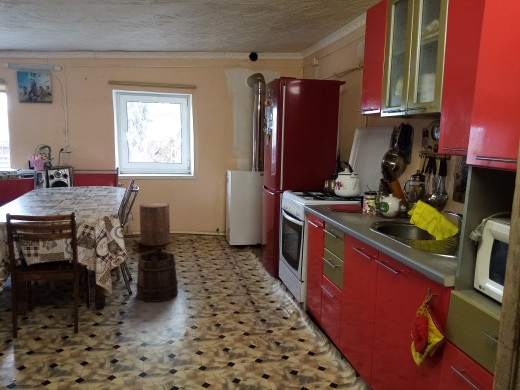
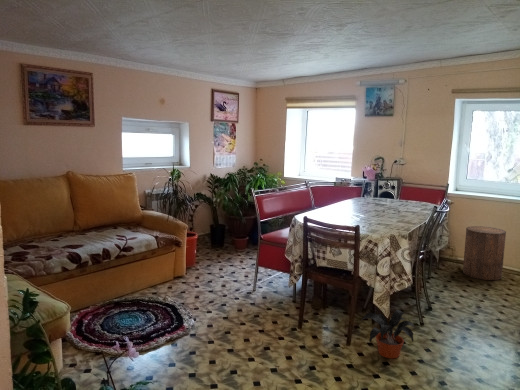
bucket: present [136,247,178,302] -> none [426,281,480,349]
potted plant: none [88,284,140,328] -> present [363,310,414,358]

